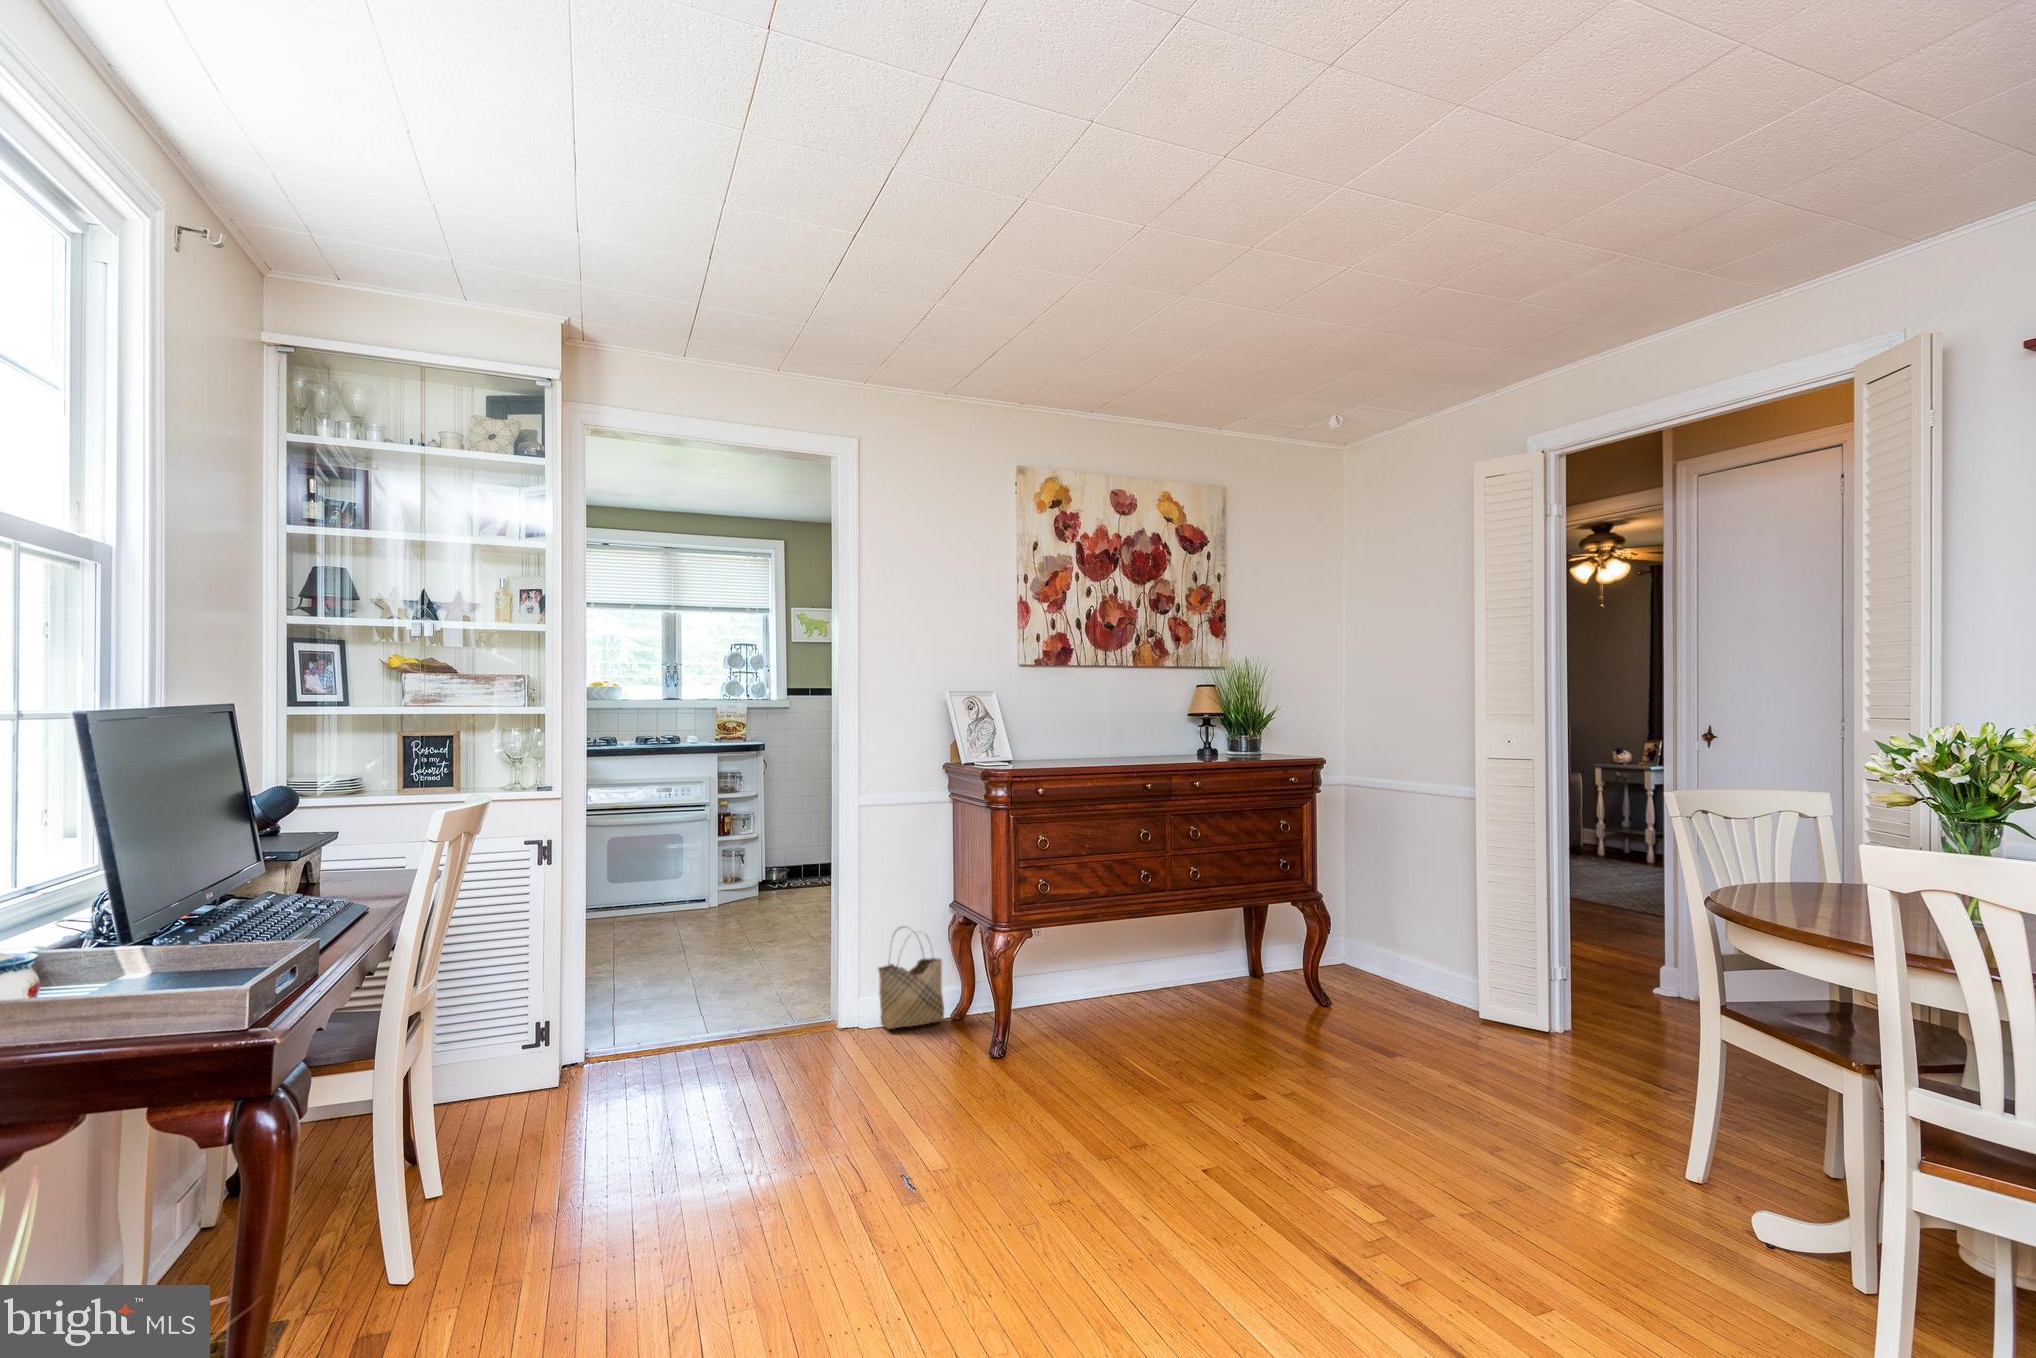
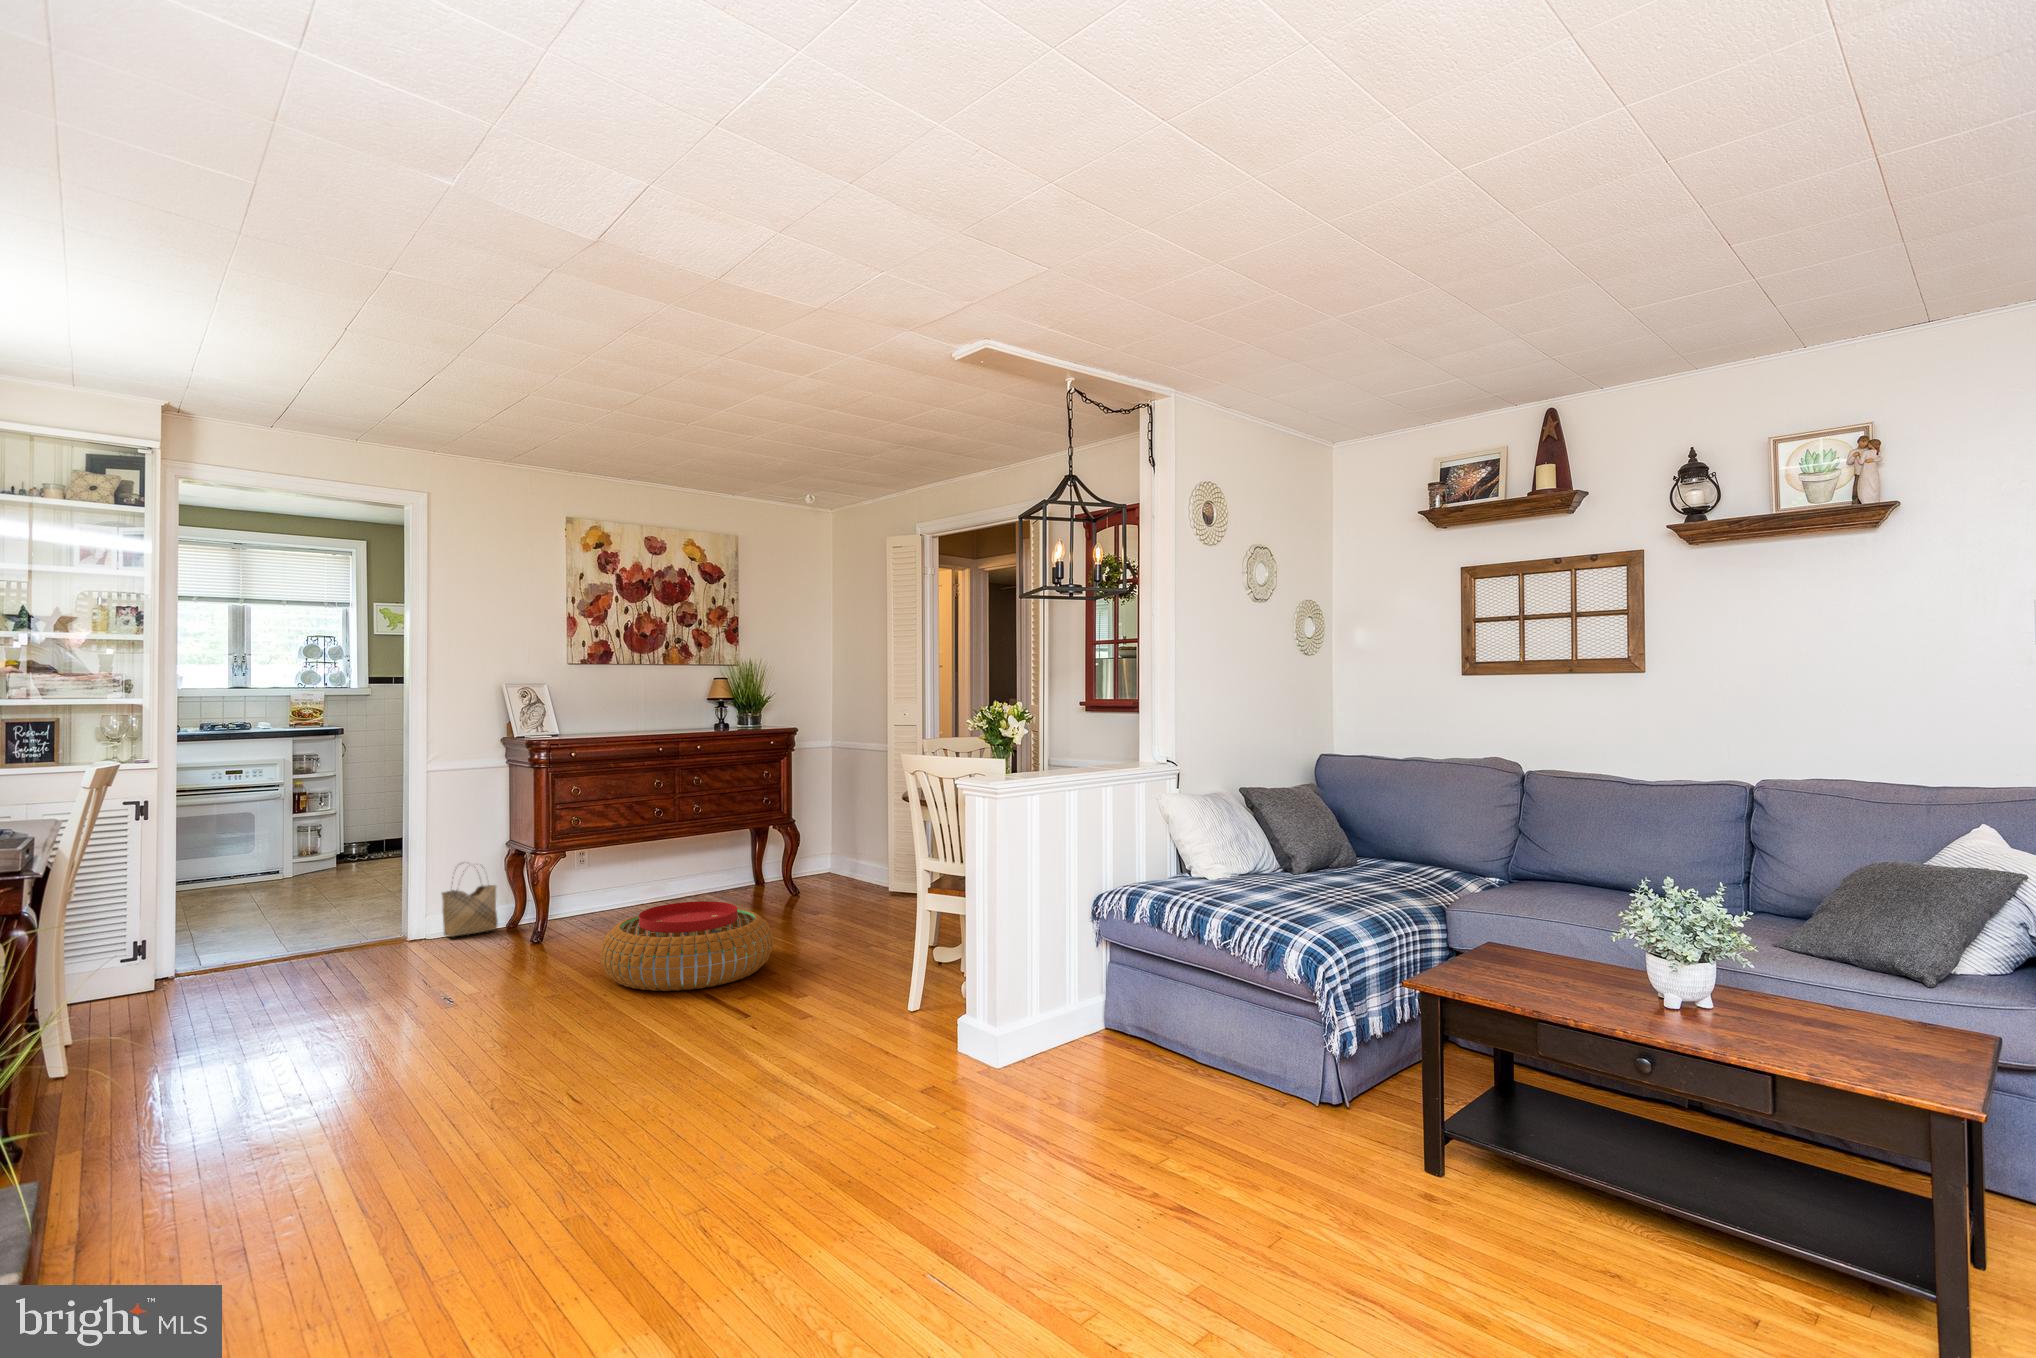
pouf: none [1117,1031,1396,1211] -> present [600,901,773,991]

